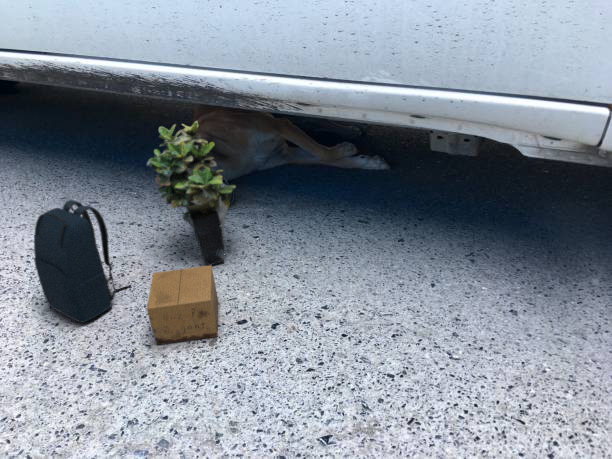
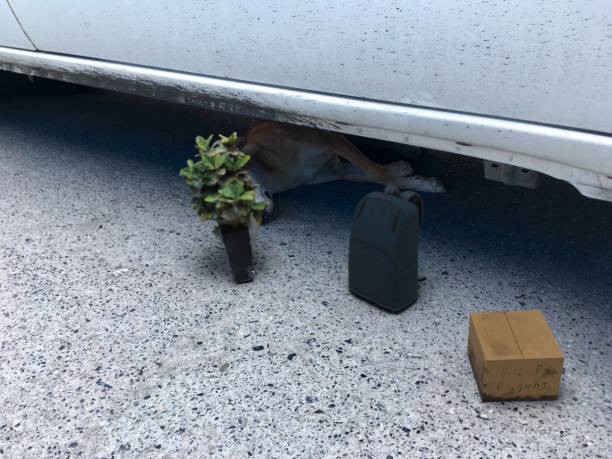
backpack: present [34,200,130,323] -> present [348,185,426,311]
cardboard box: present [147,265,218,345] -> present [467,310,564,402]

